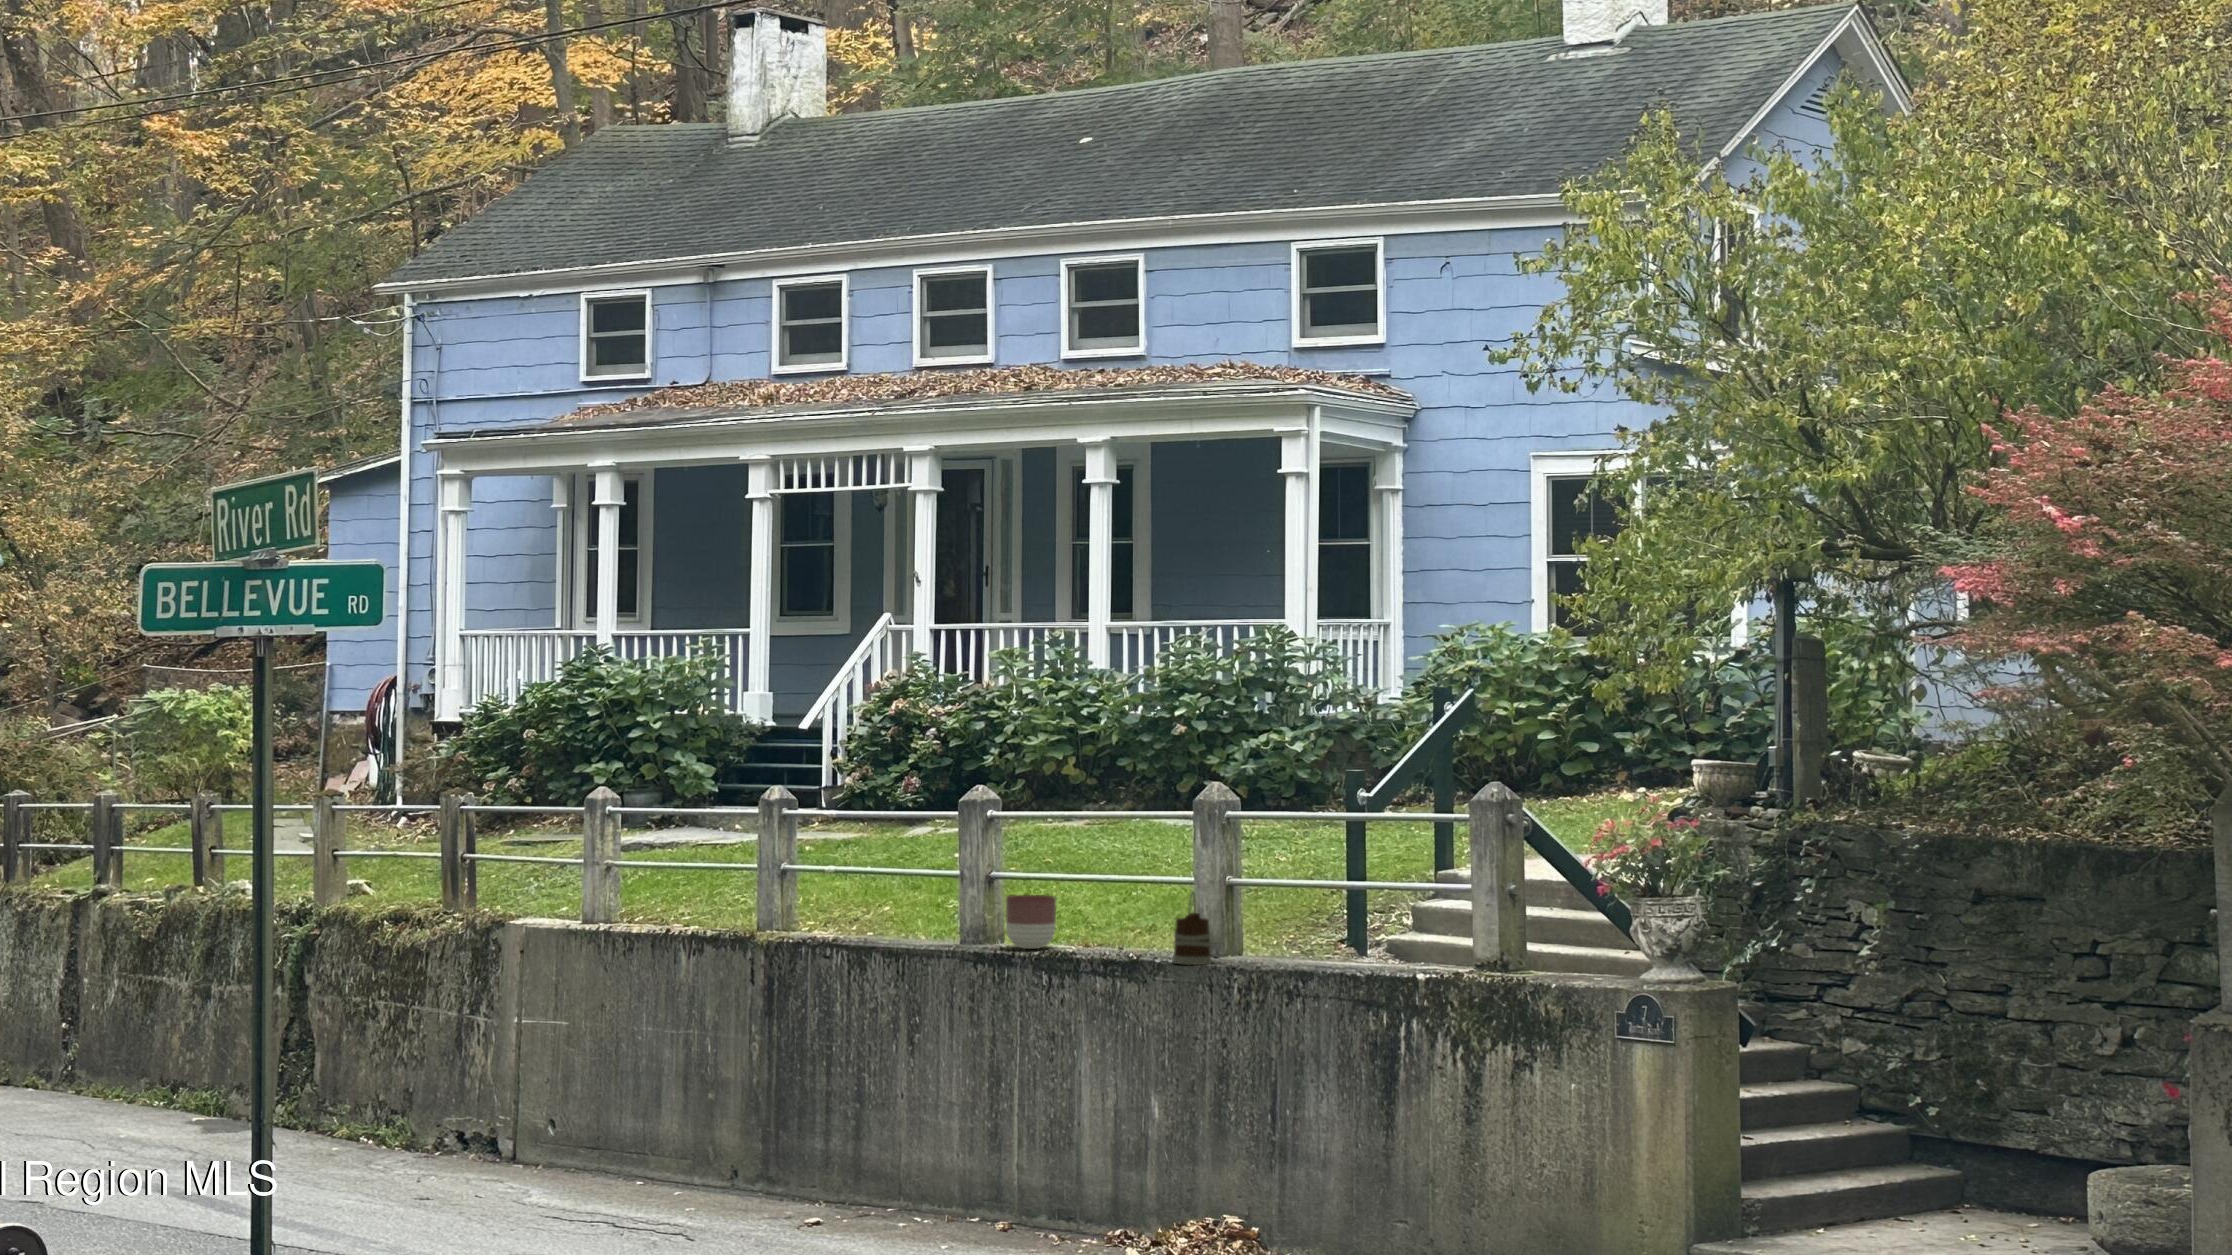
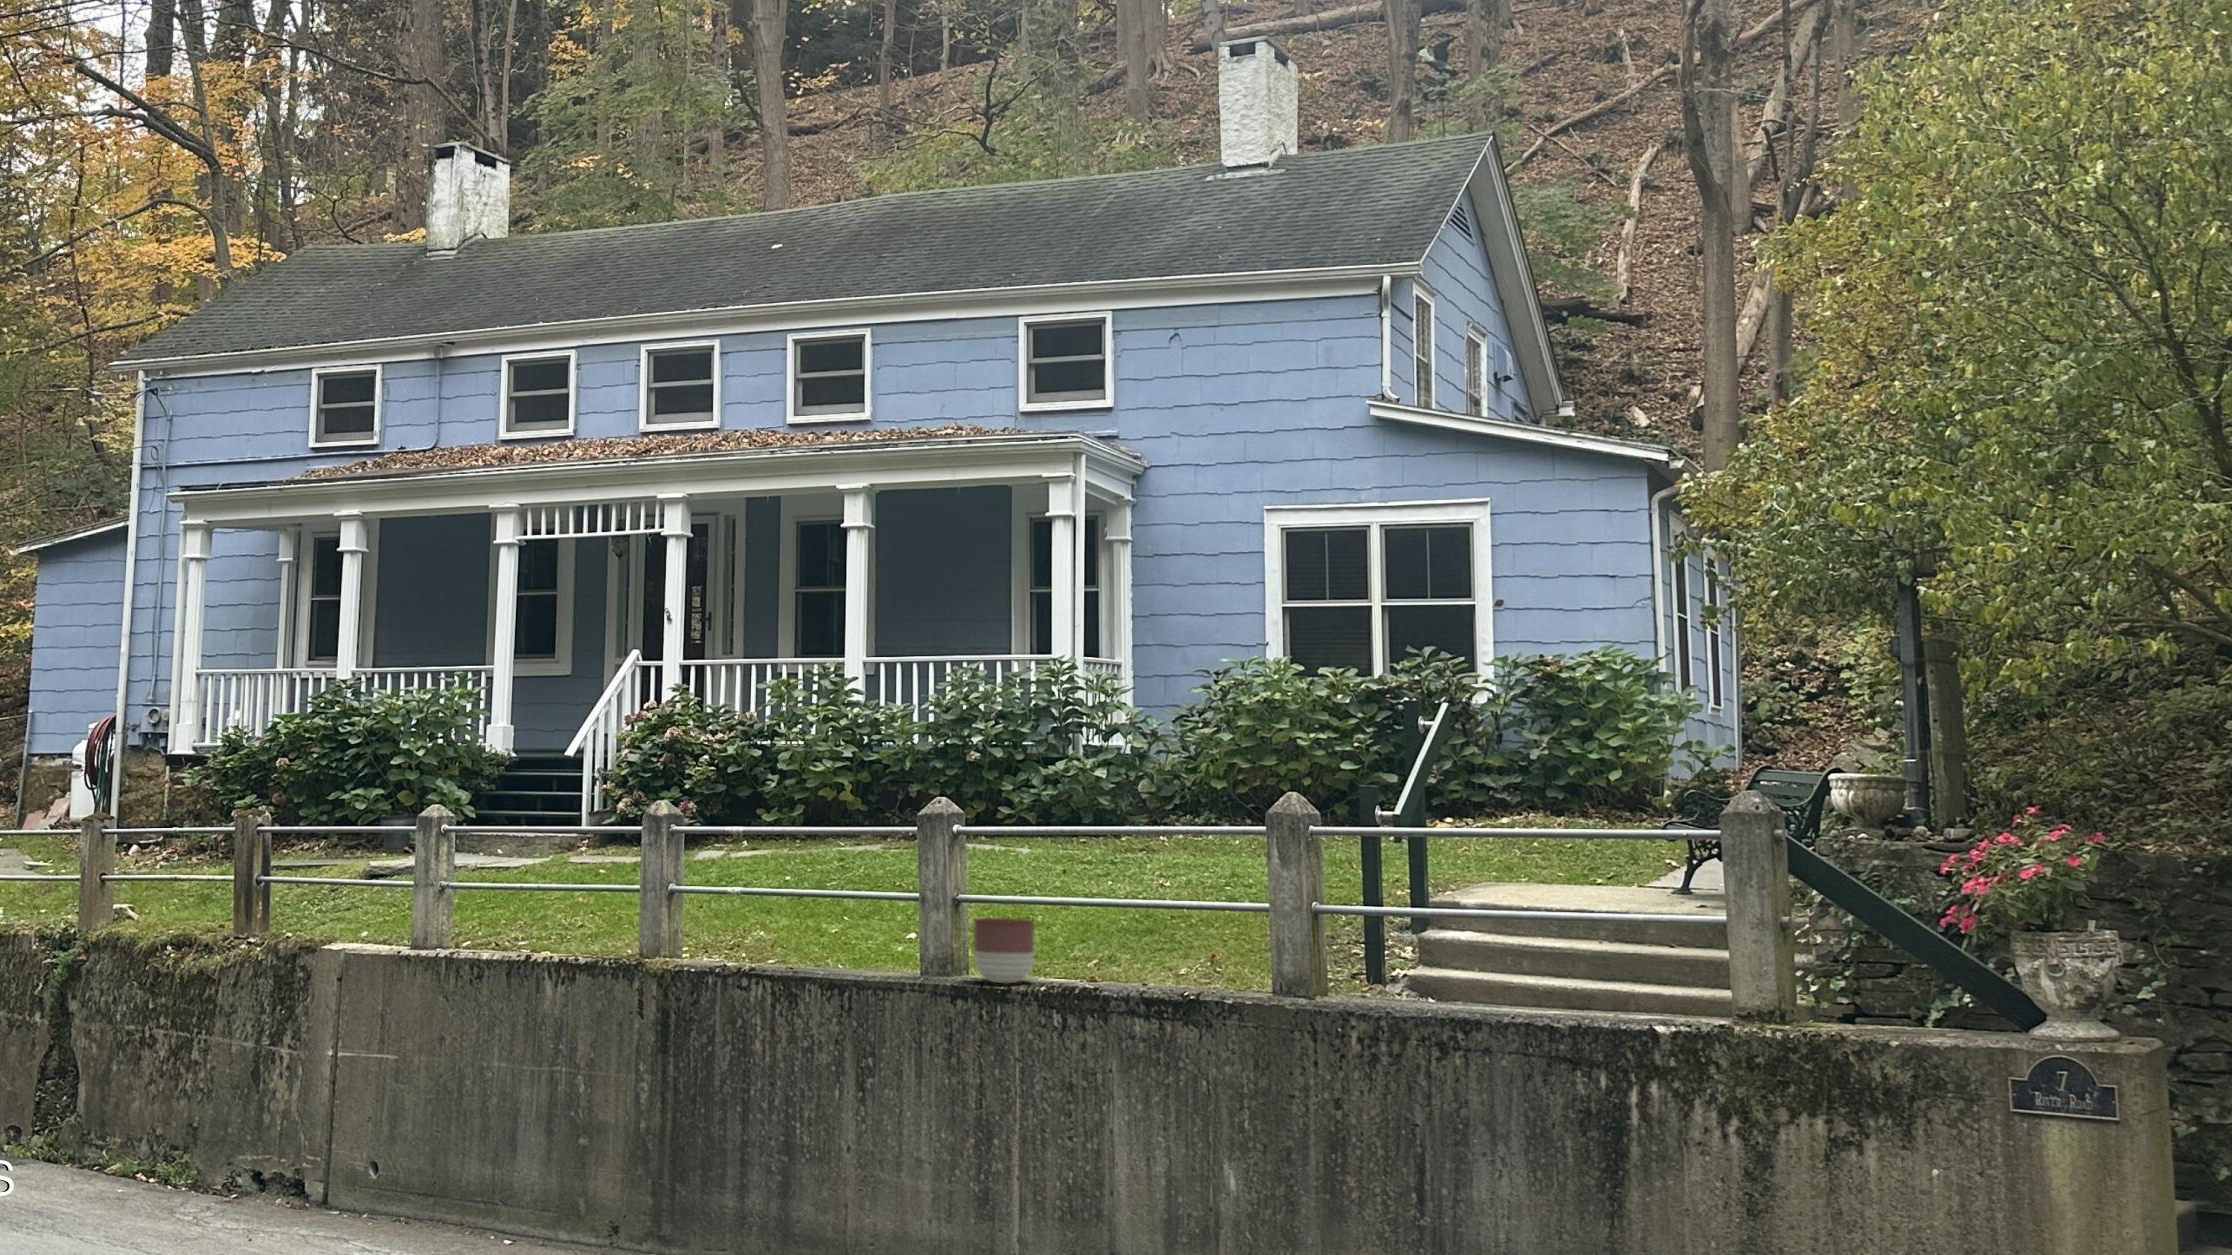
wooden bucket: present [1172,892,1212,965] -> none [1223,912,1273,1003]

